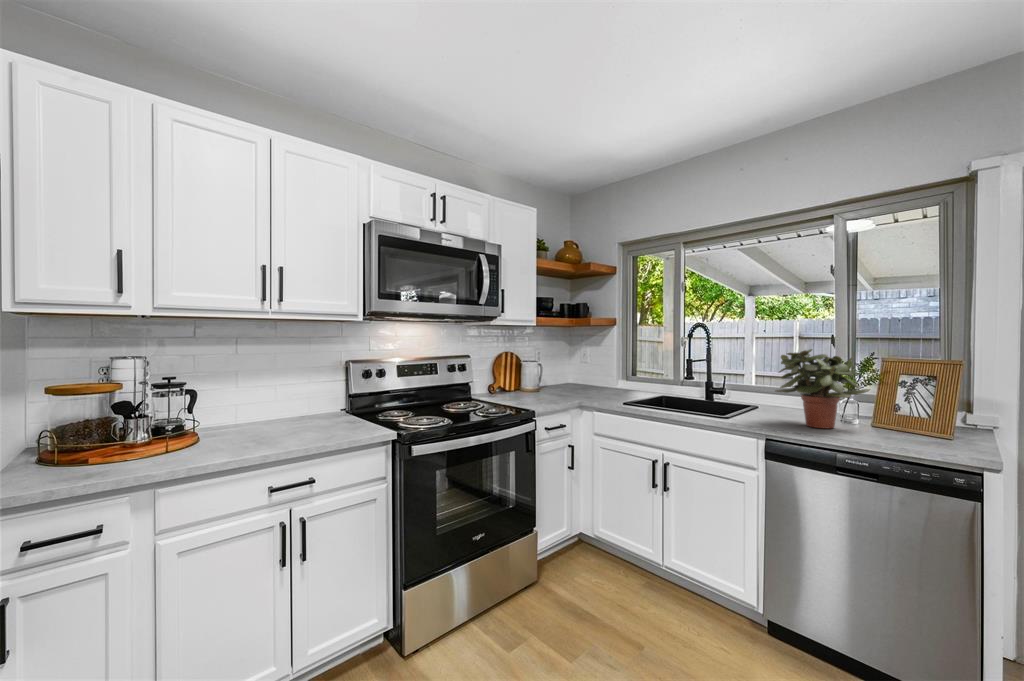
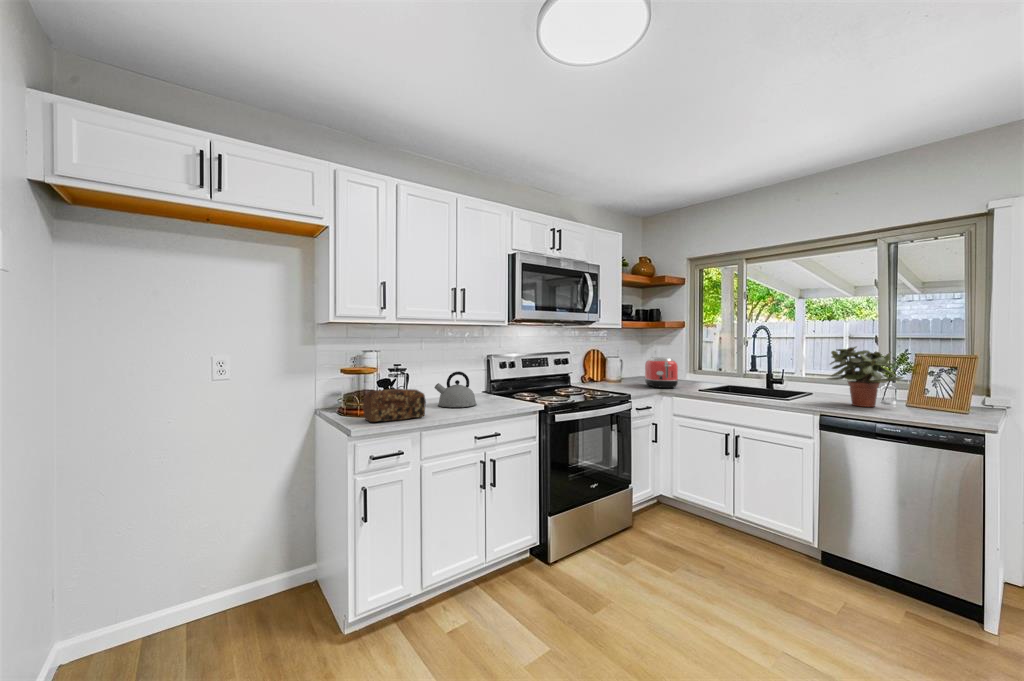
toaster: none [561,362,600,401] -> present [645,357,678,388]
kettle: none [233,386,302,440] -> present [434,372,476,407]
bread loaf: none [61,417,181,477] -> present [363,389,426,422]

